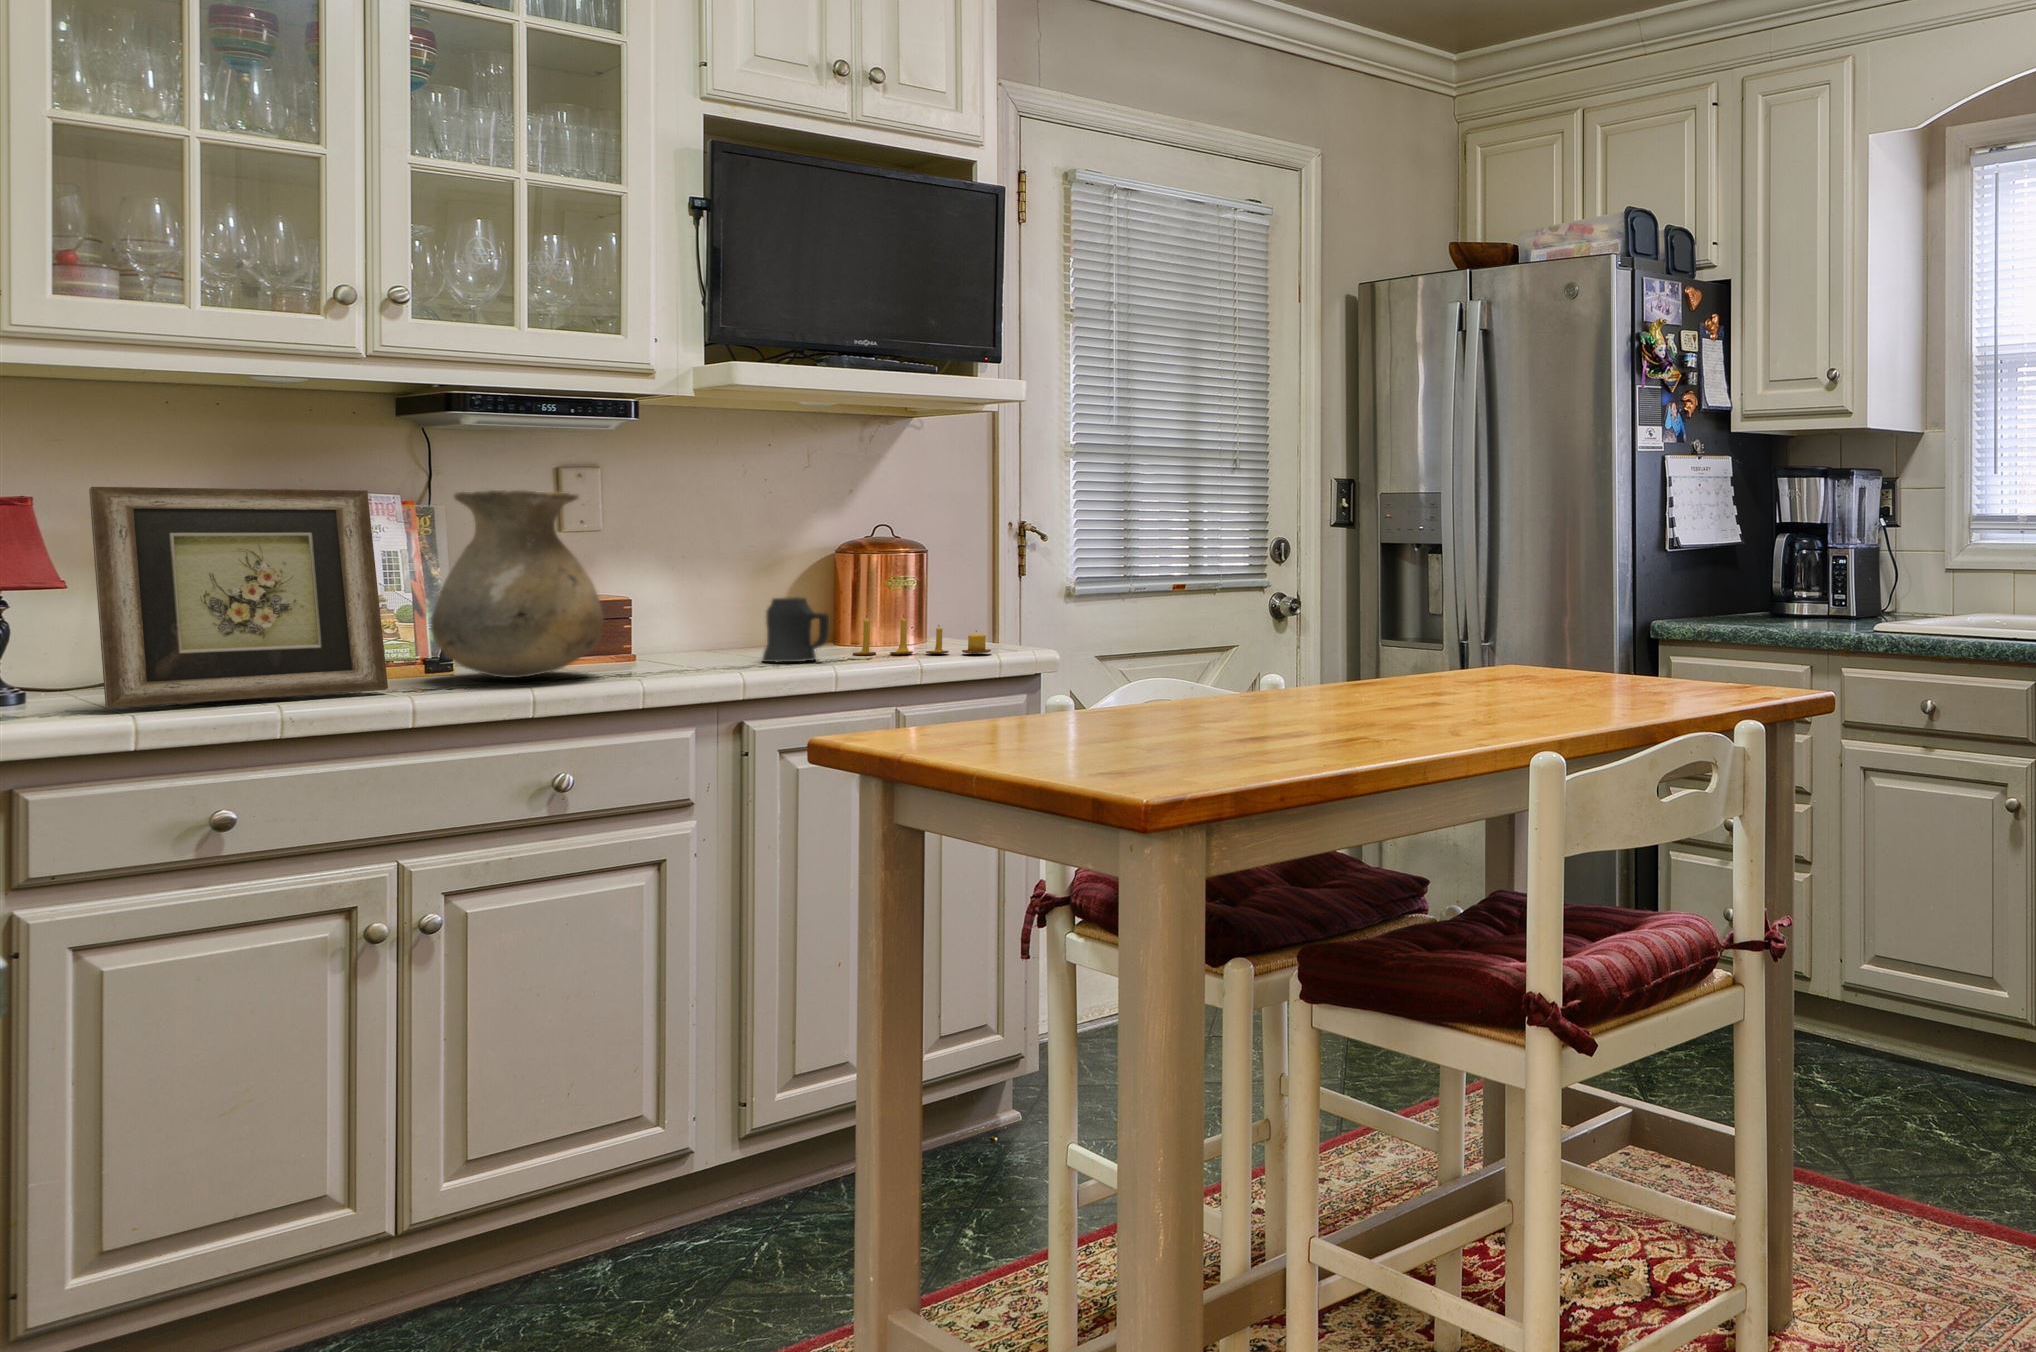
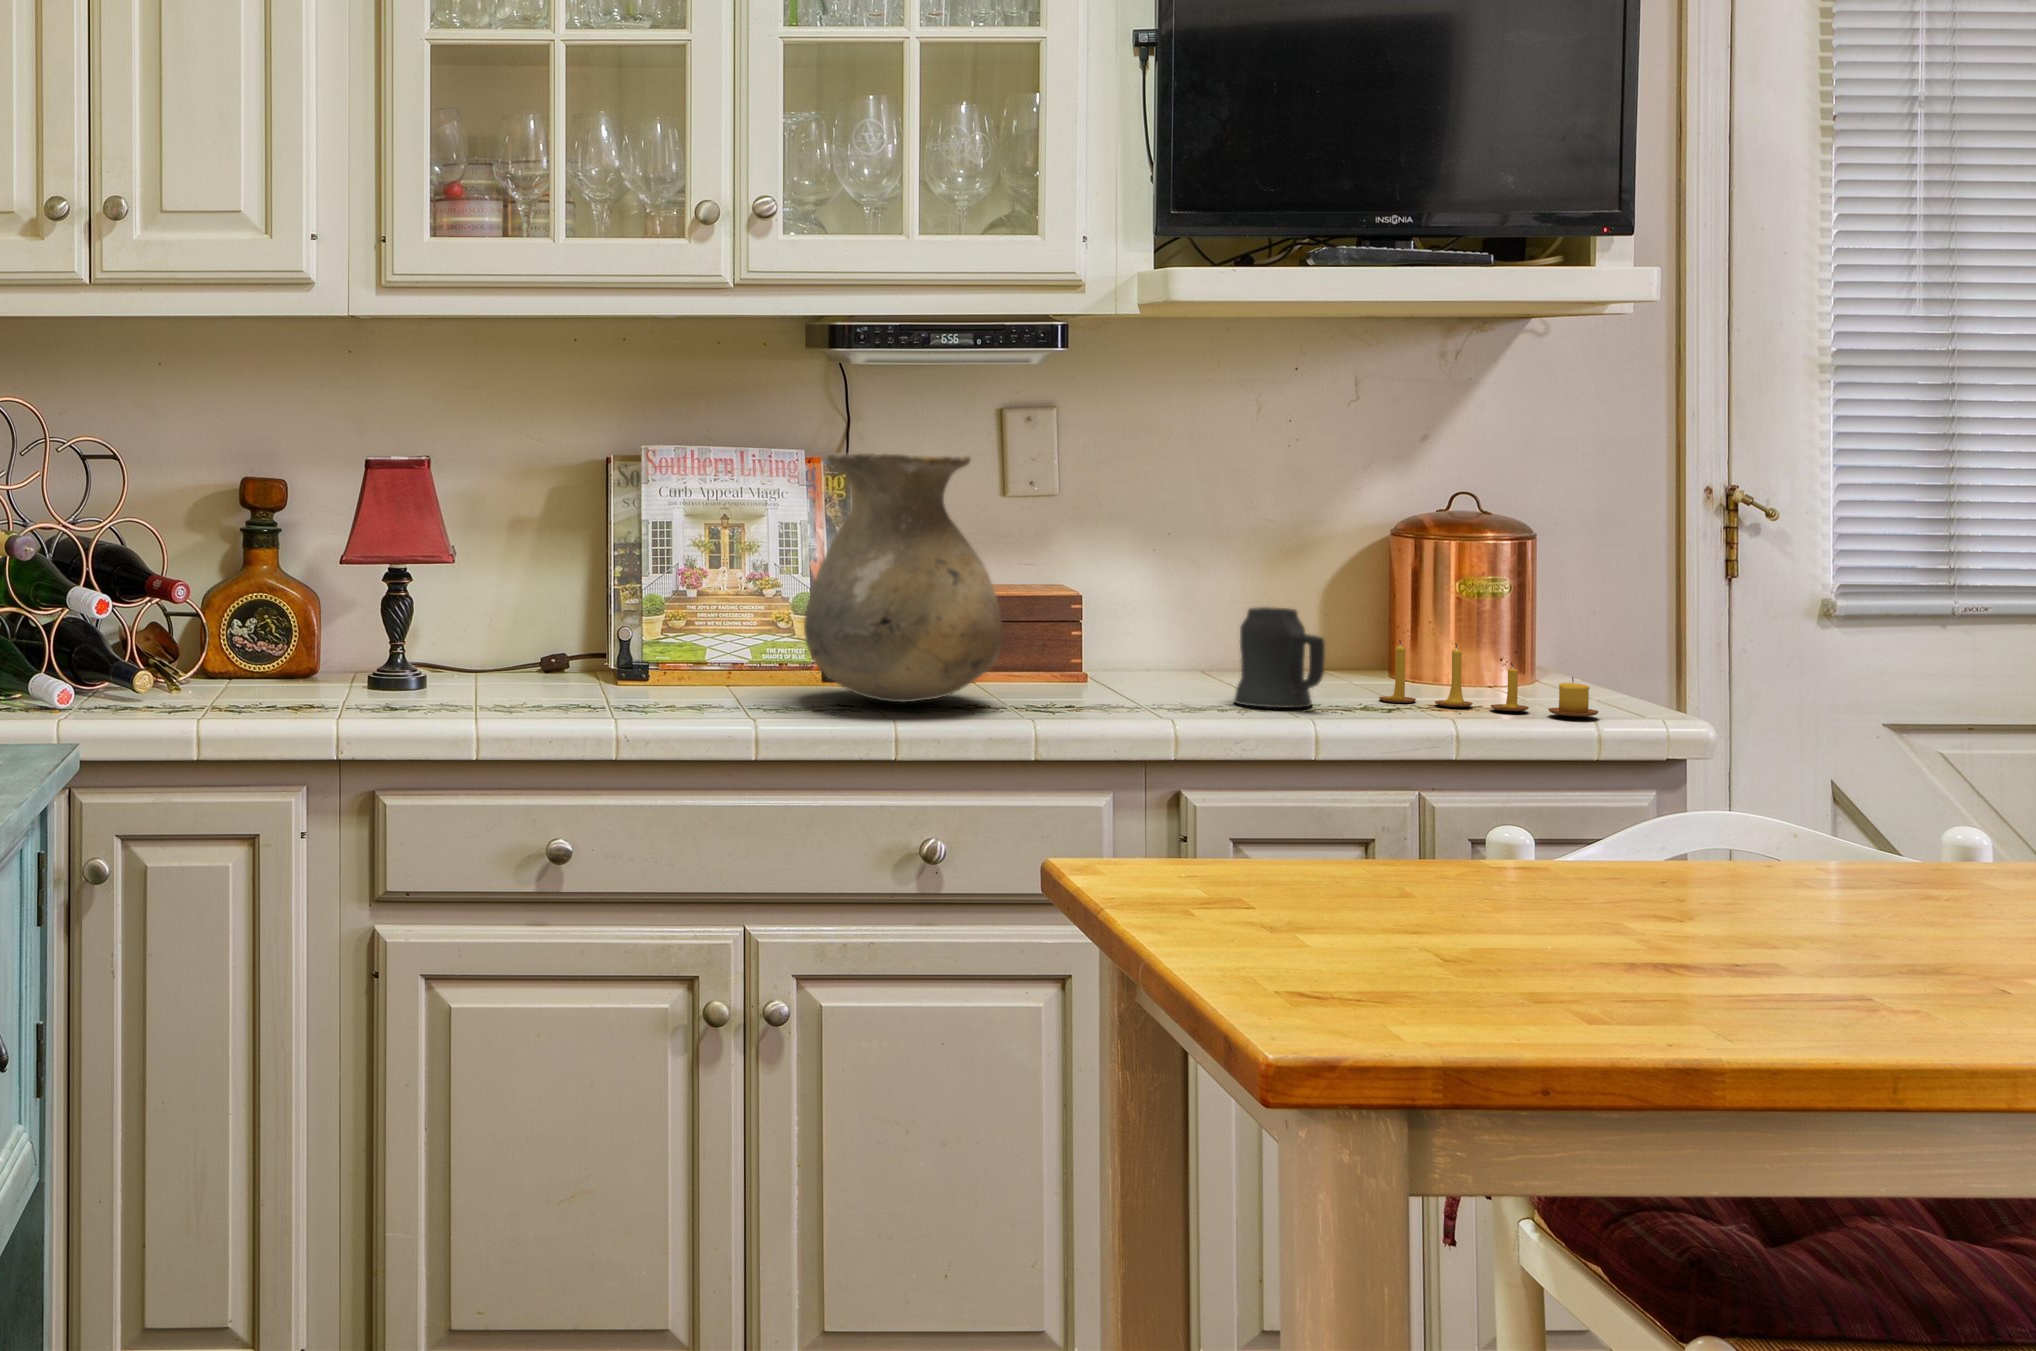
picture frame: present [89,487,388,708] -> none [457,452,737,709]

